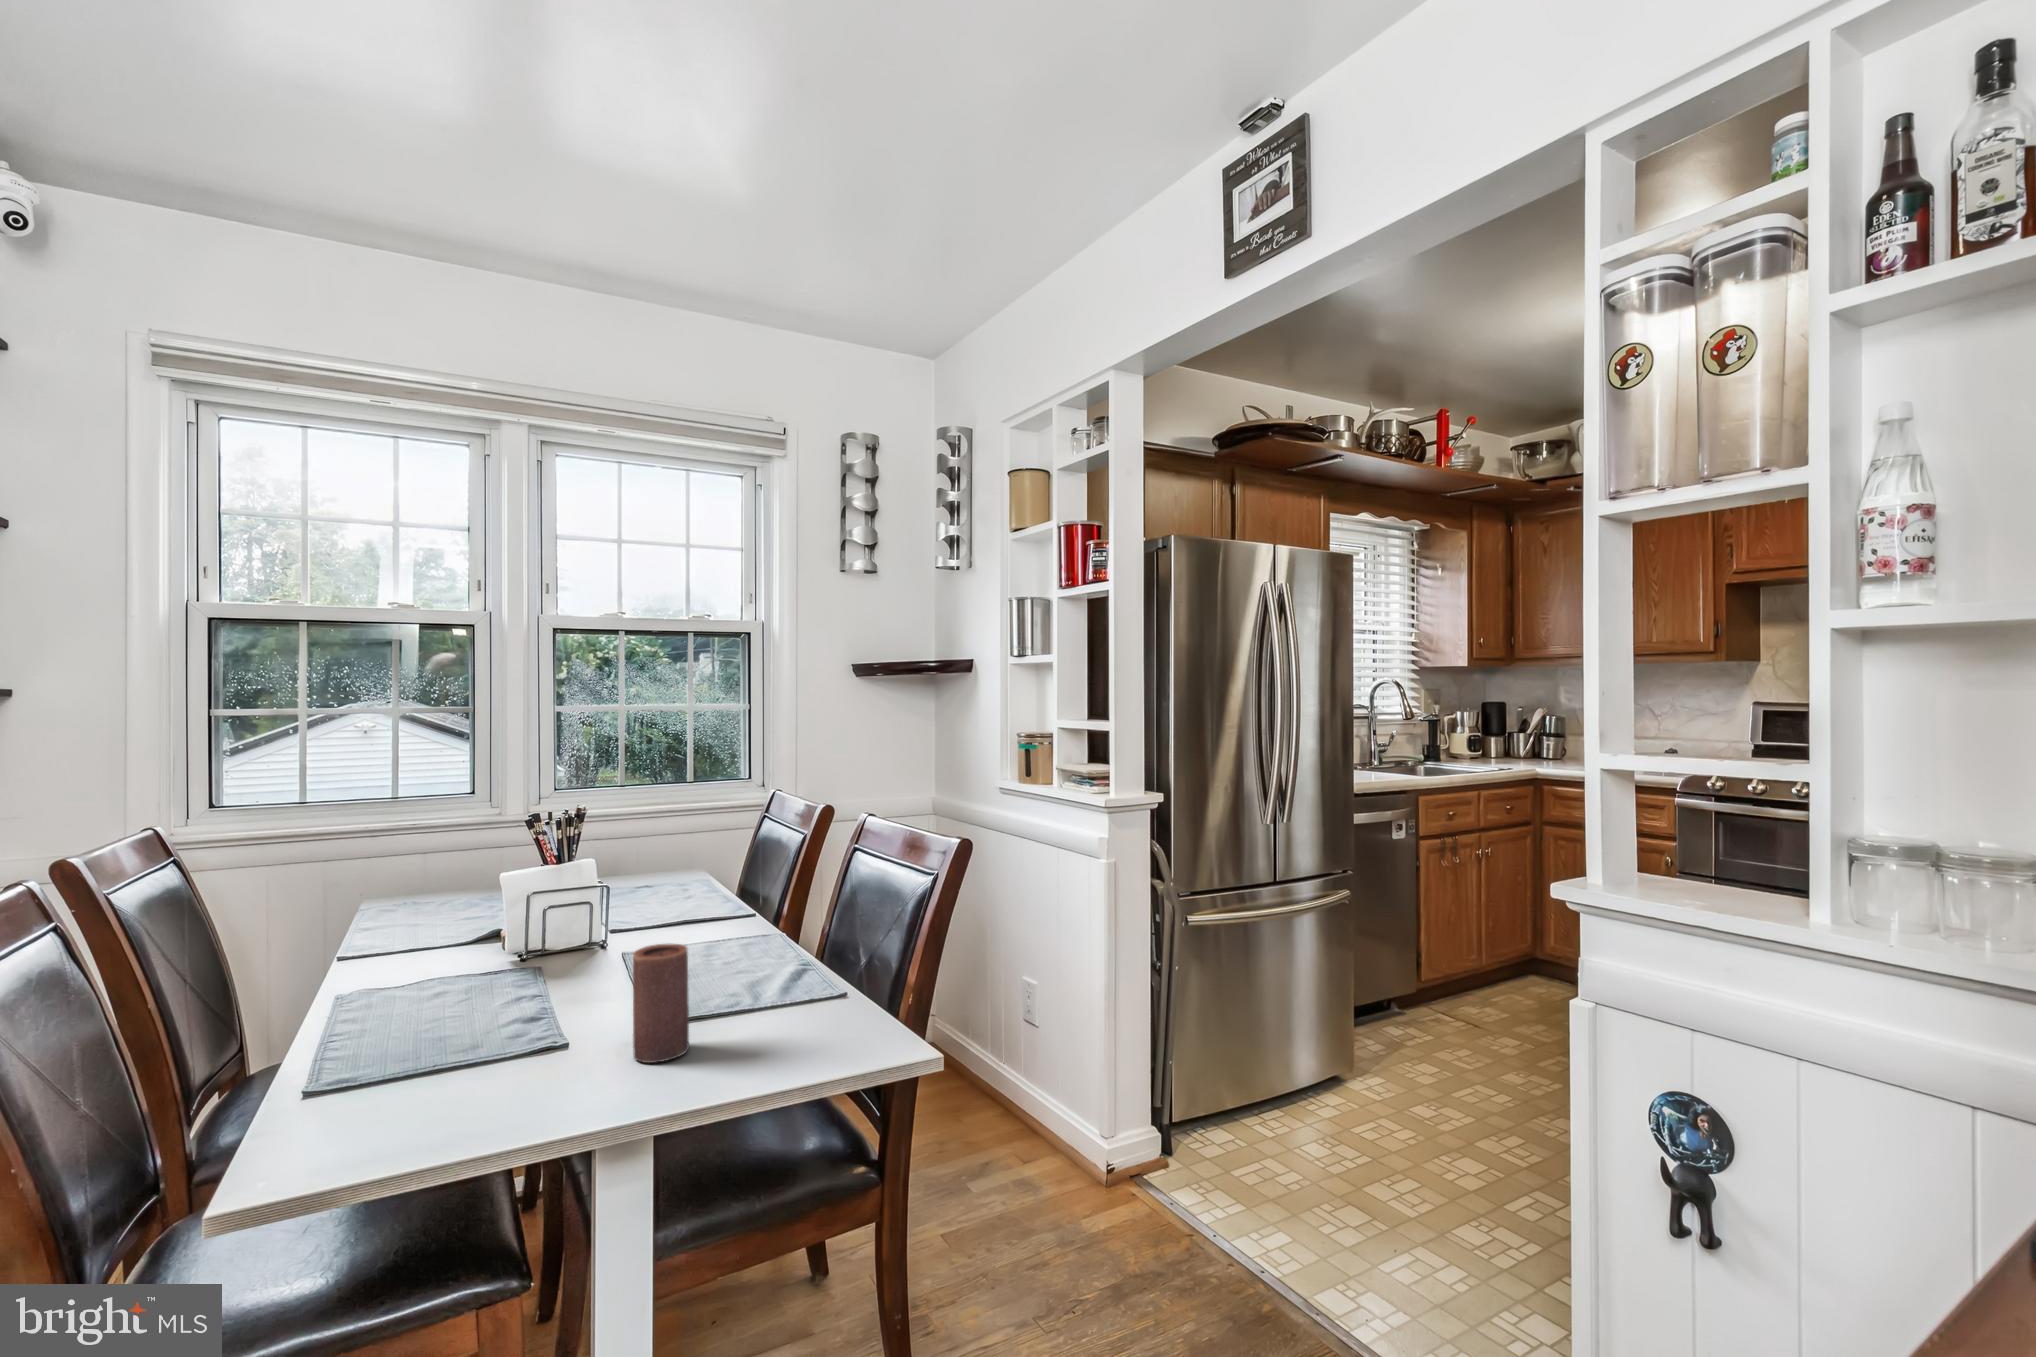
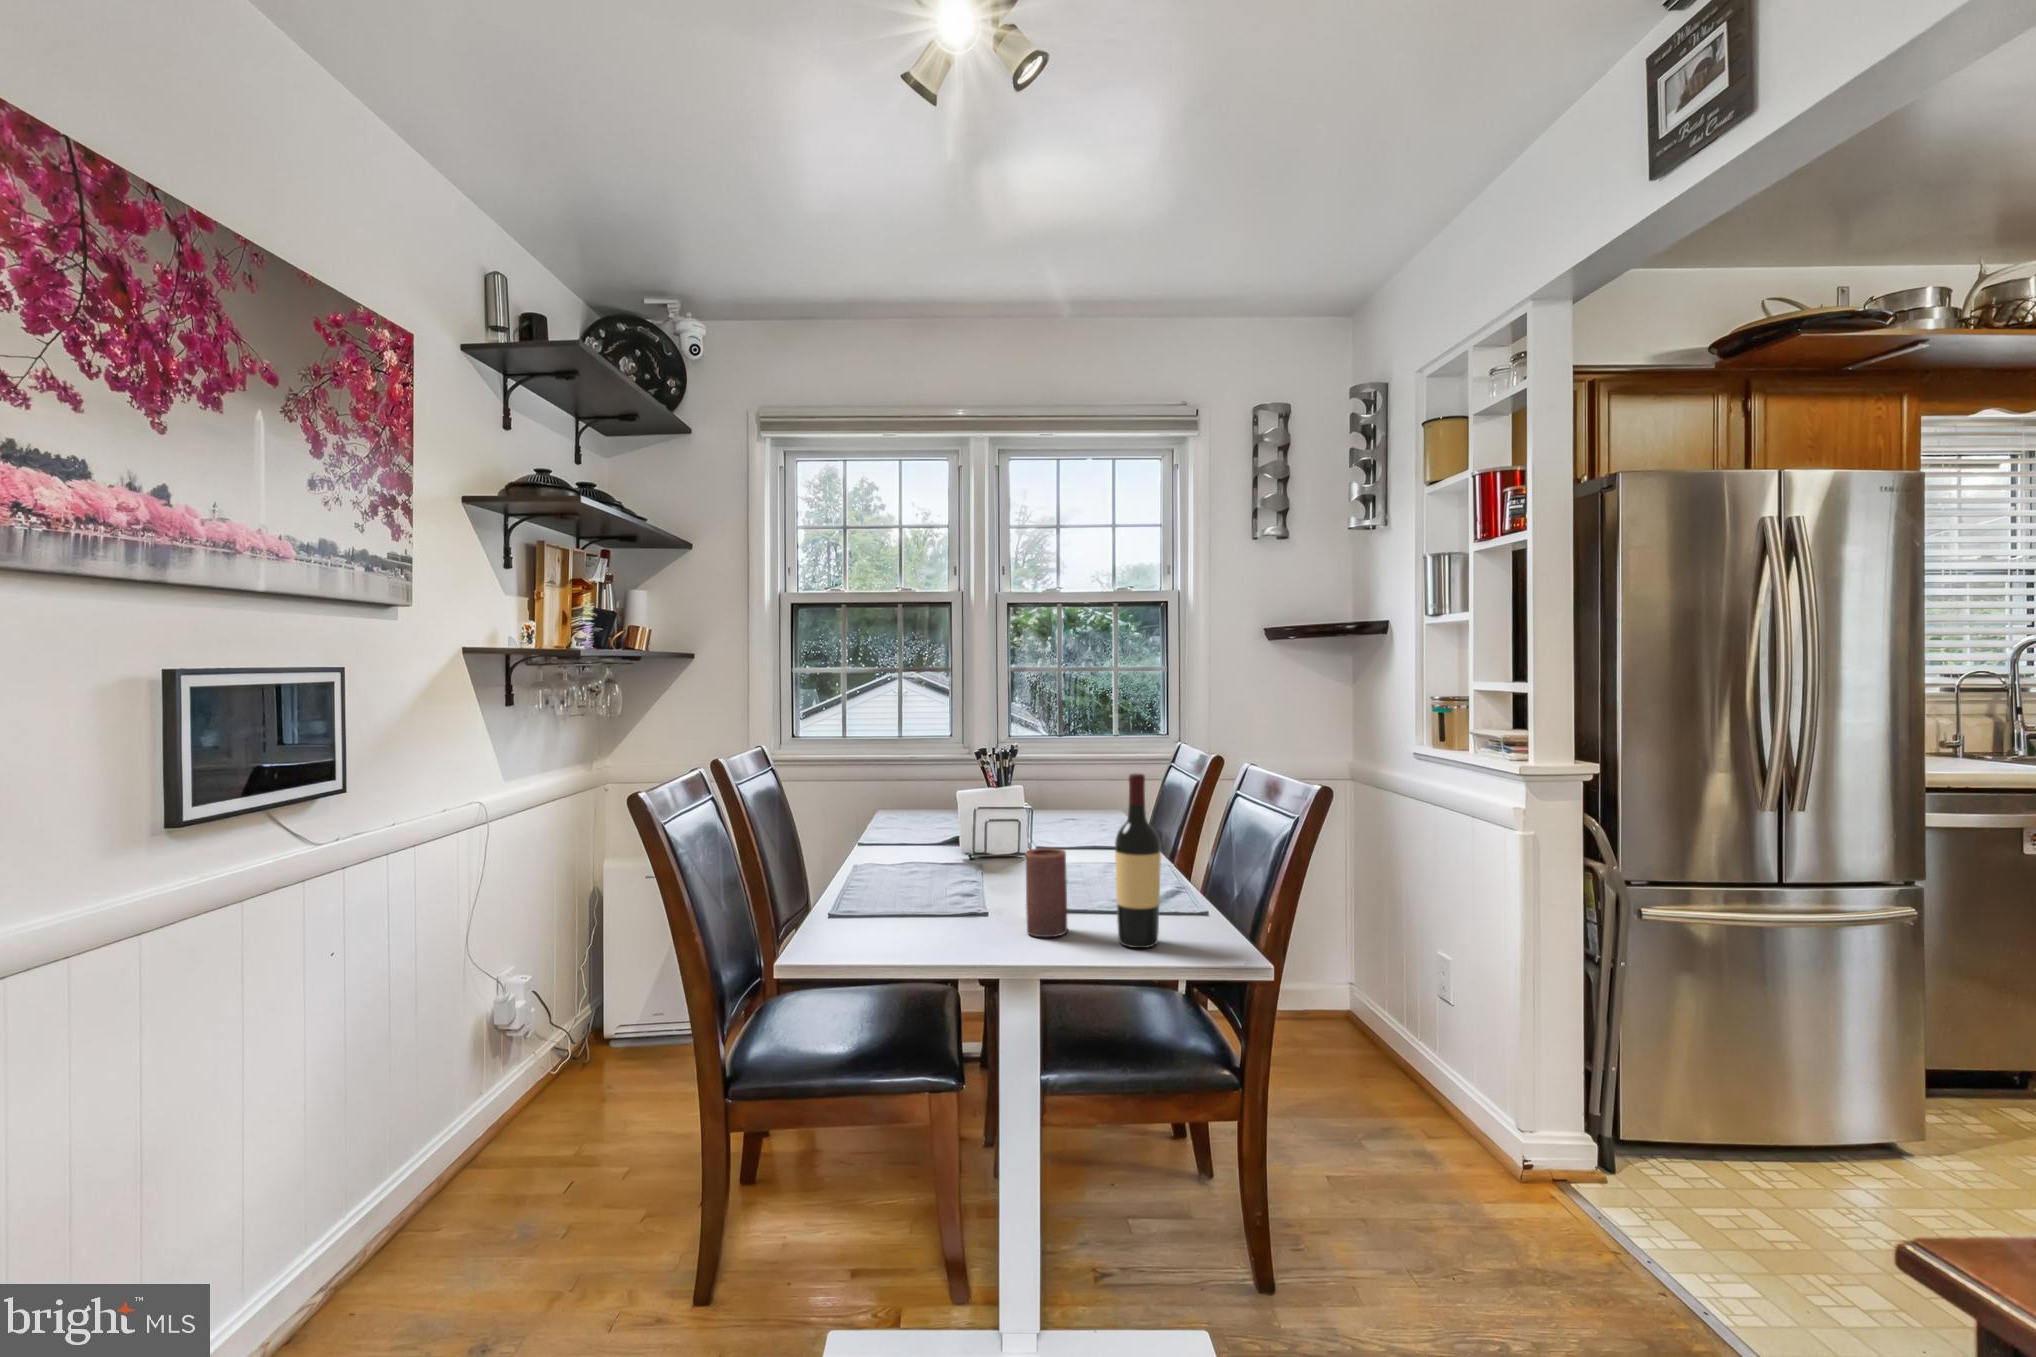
wine bottle: none [755,843,811,1057] -> present [1115,774,1161,948]

